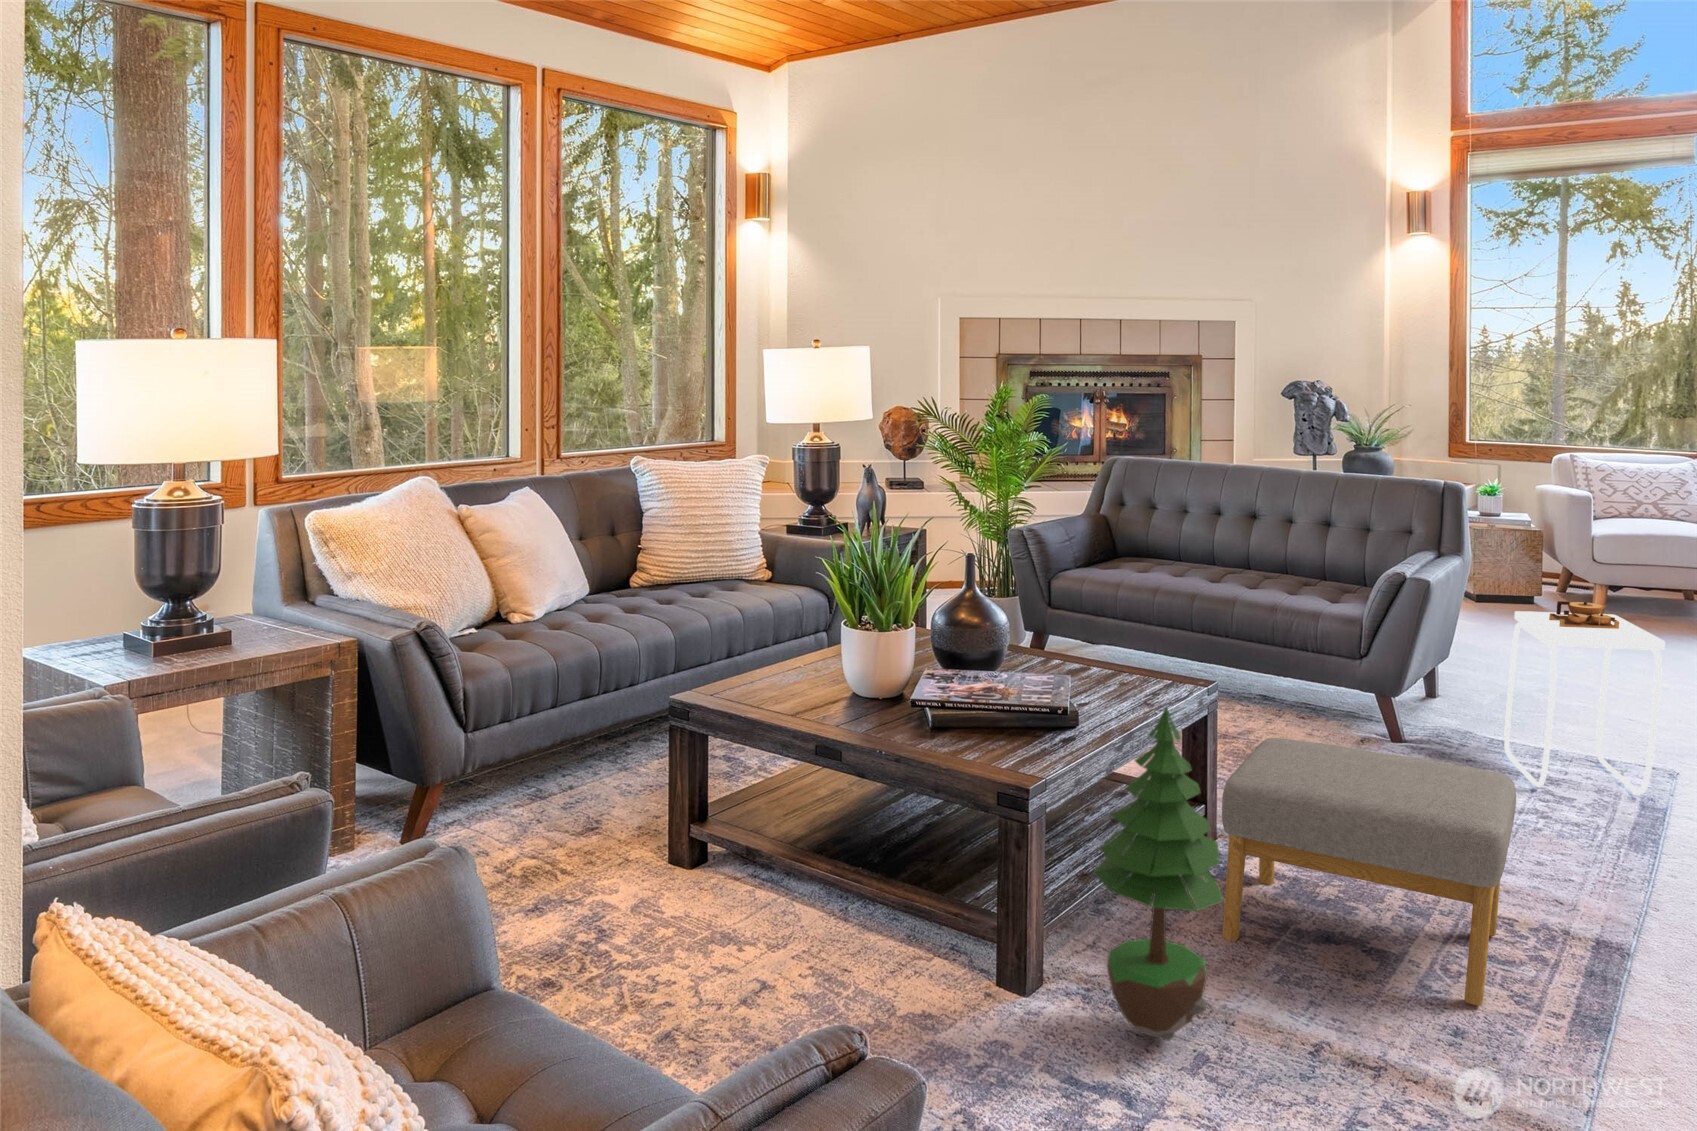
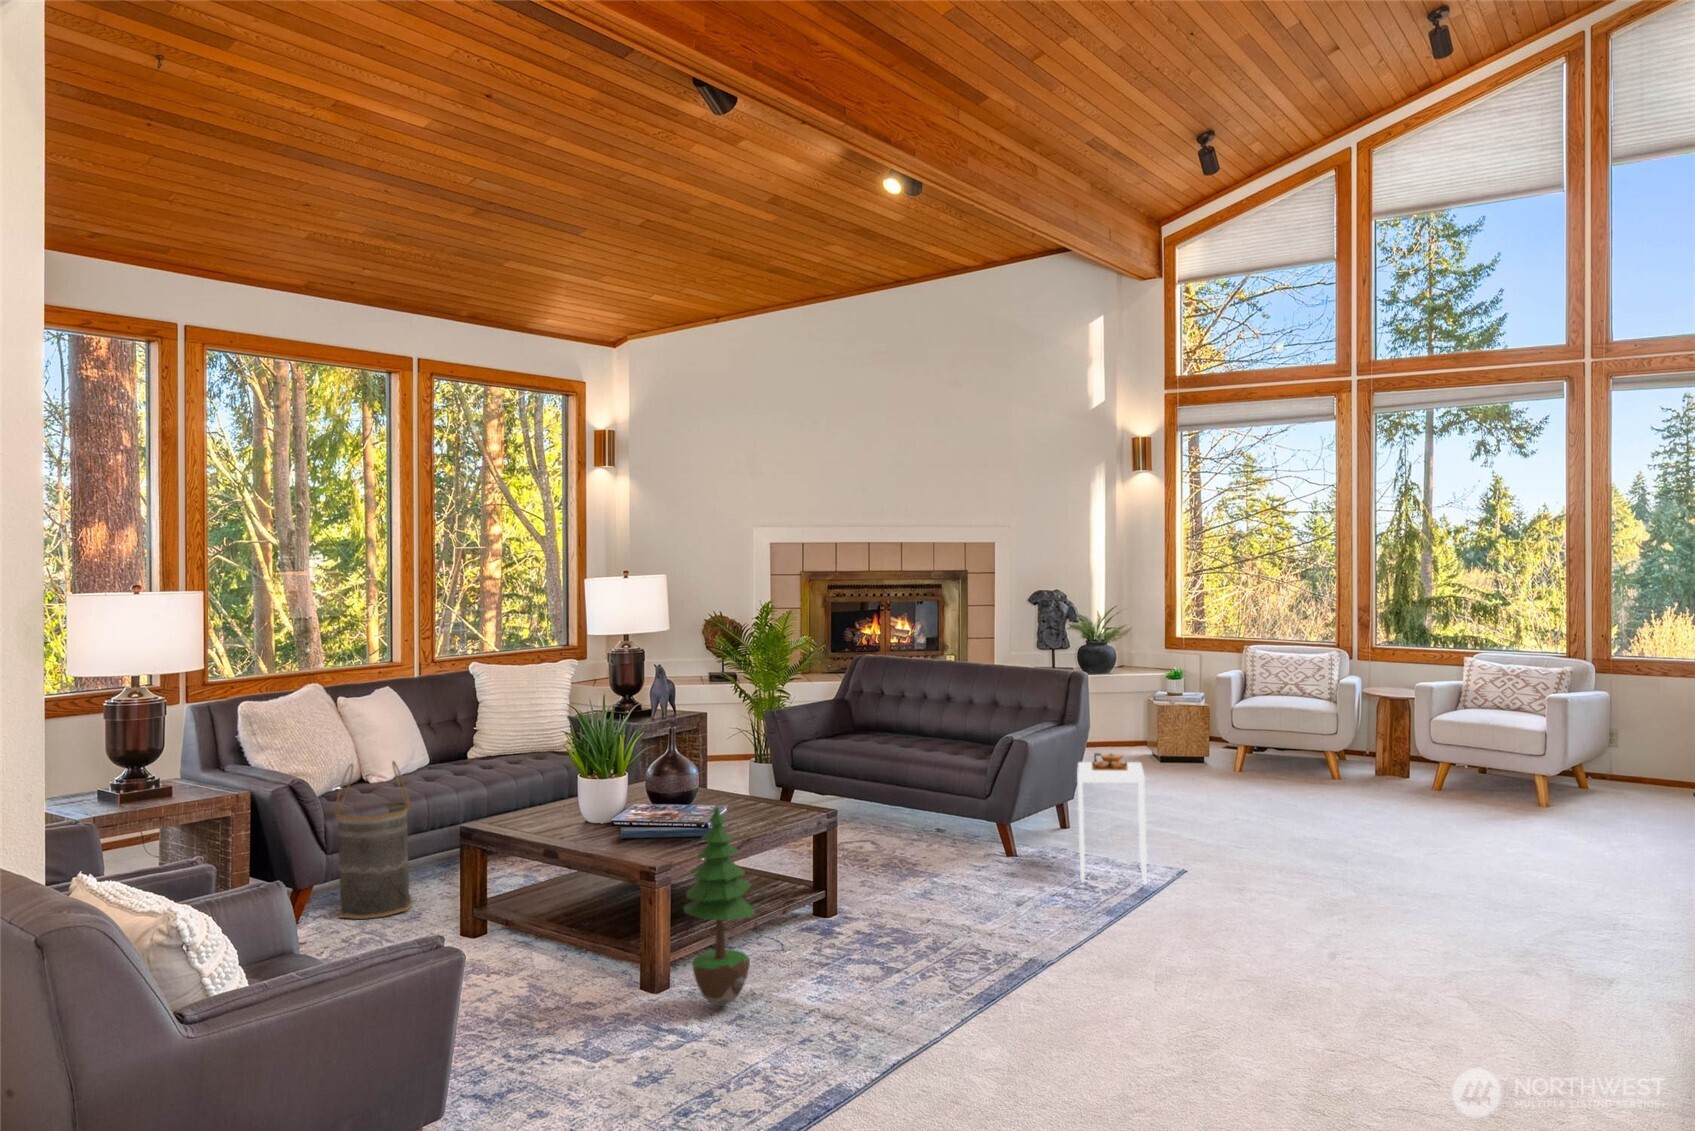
basket: none [472,595,586,823] -> present [335,761,412,919]
footstool: present [1222,738,1516,1005] -> none [795,840,972,988]

